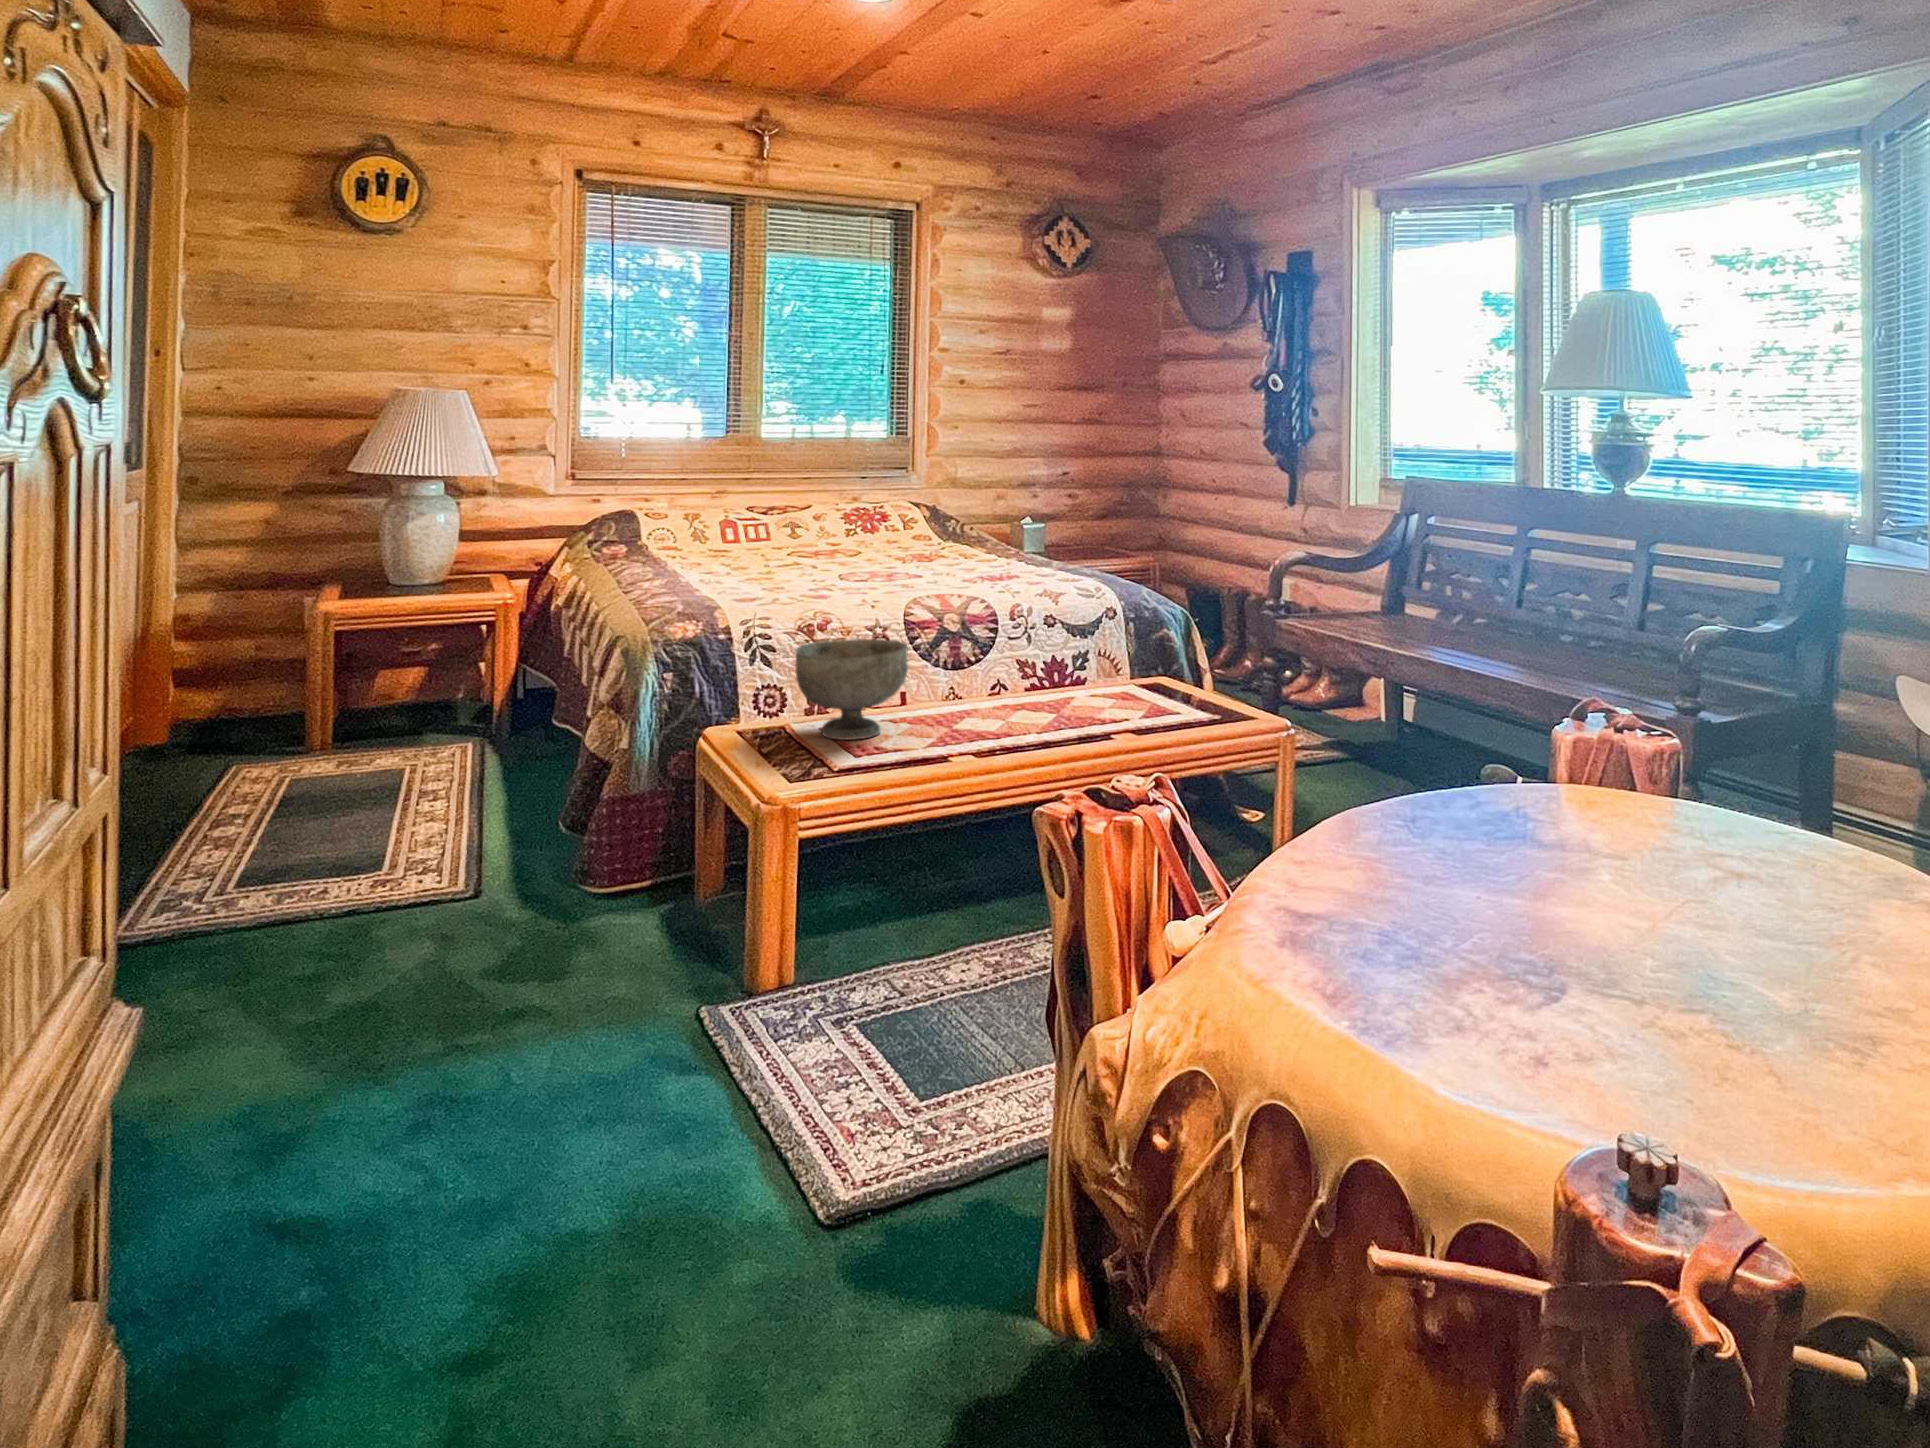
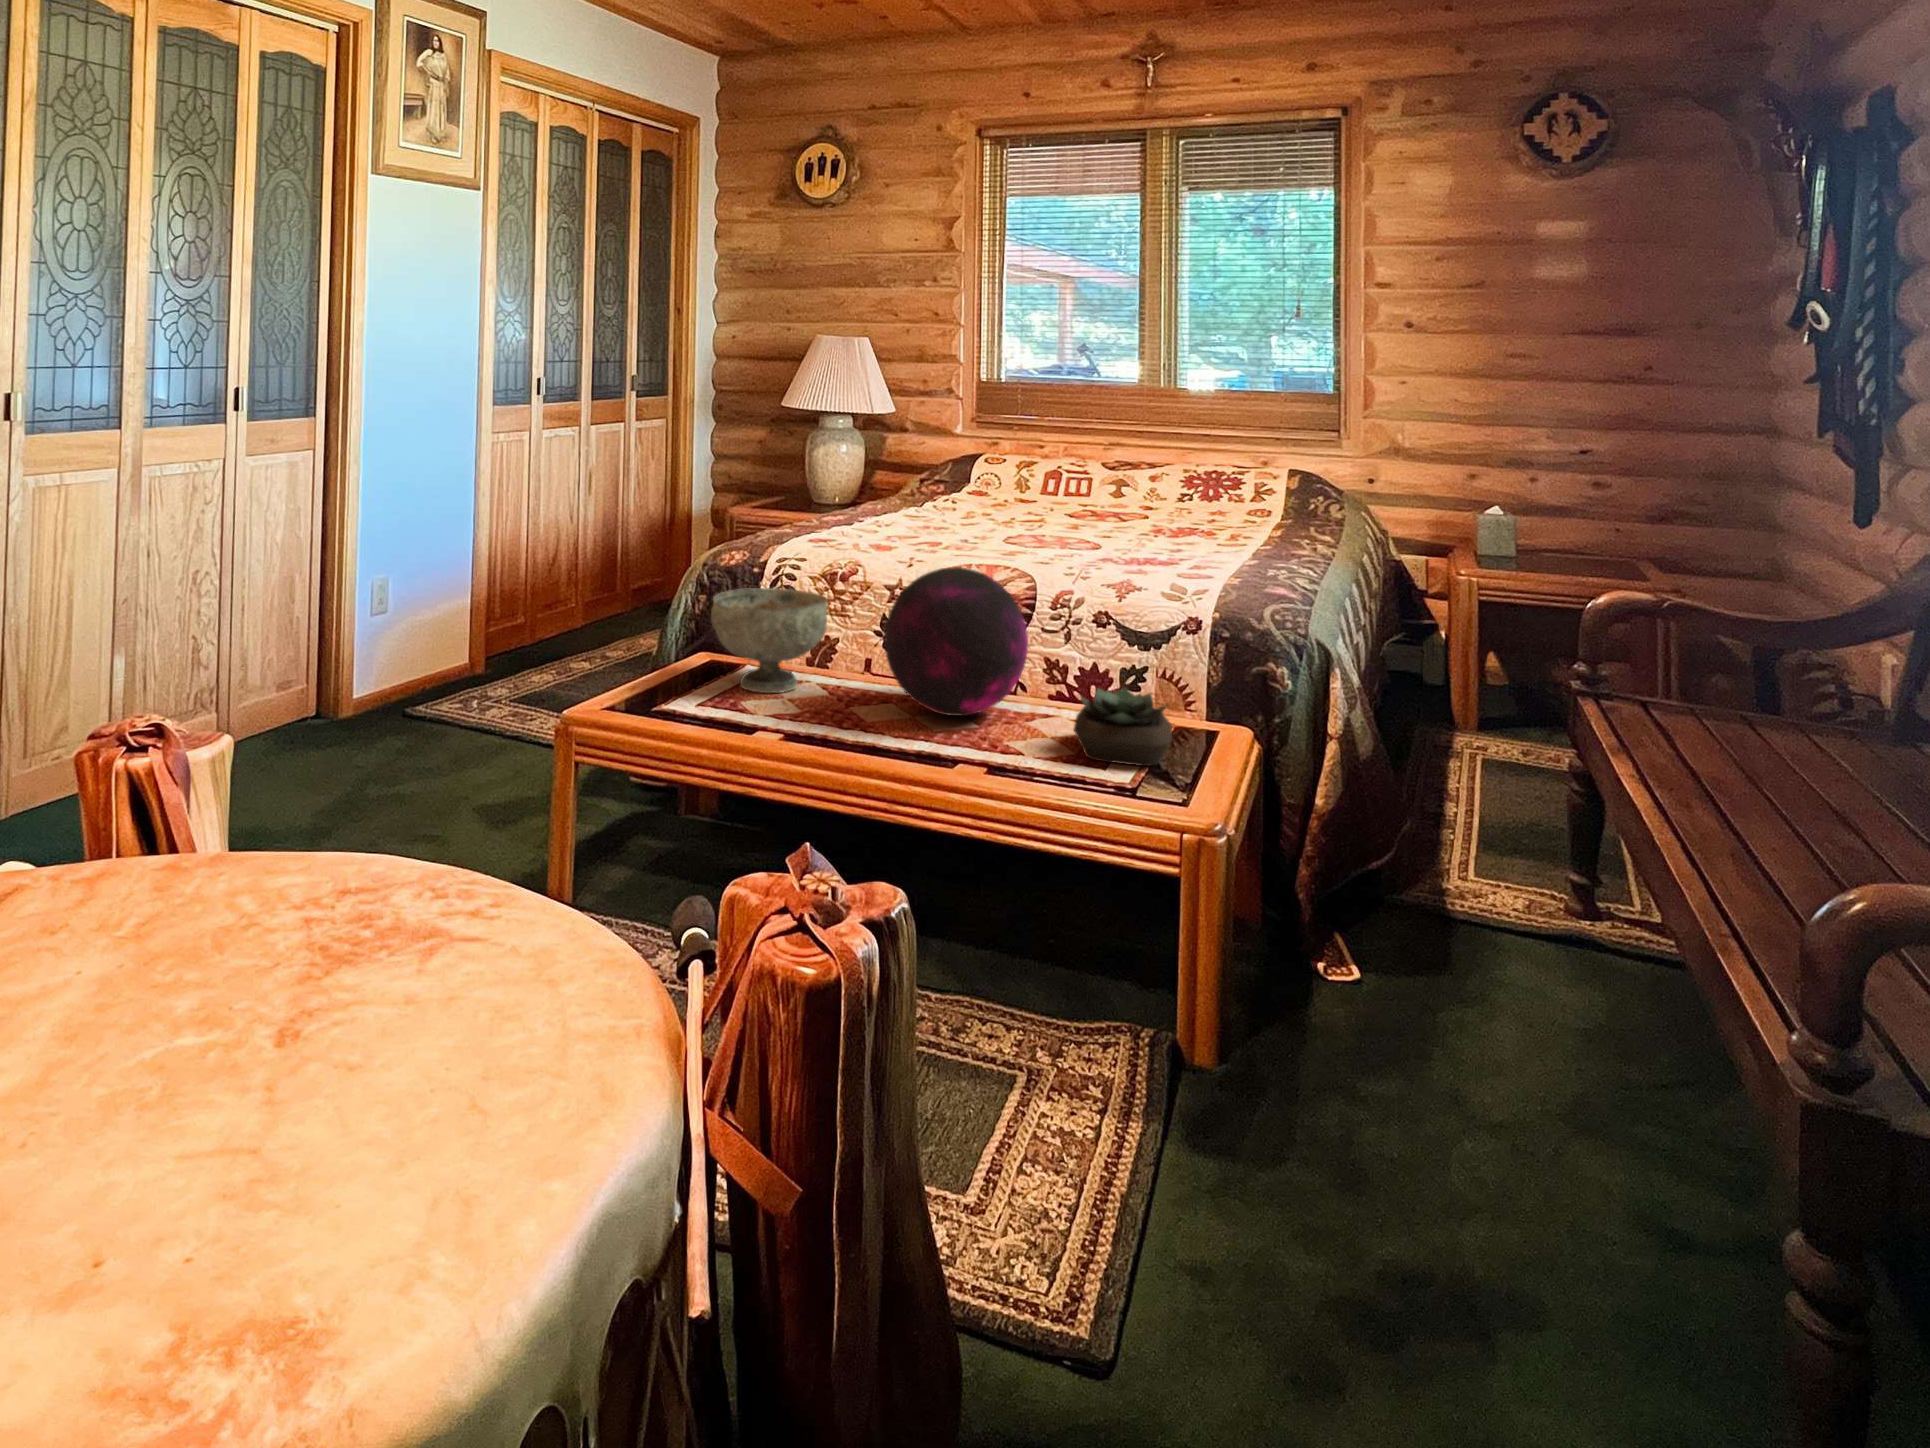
decorative orb: none [960,588,1082,712] -> present [884,567,1028,716]
succulent plant: none [1119,655,1203,708] -> present [1074,687,1172,766]

